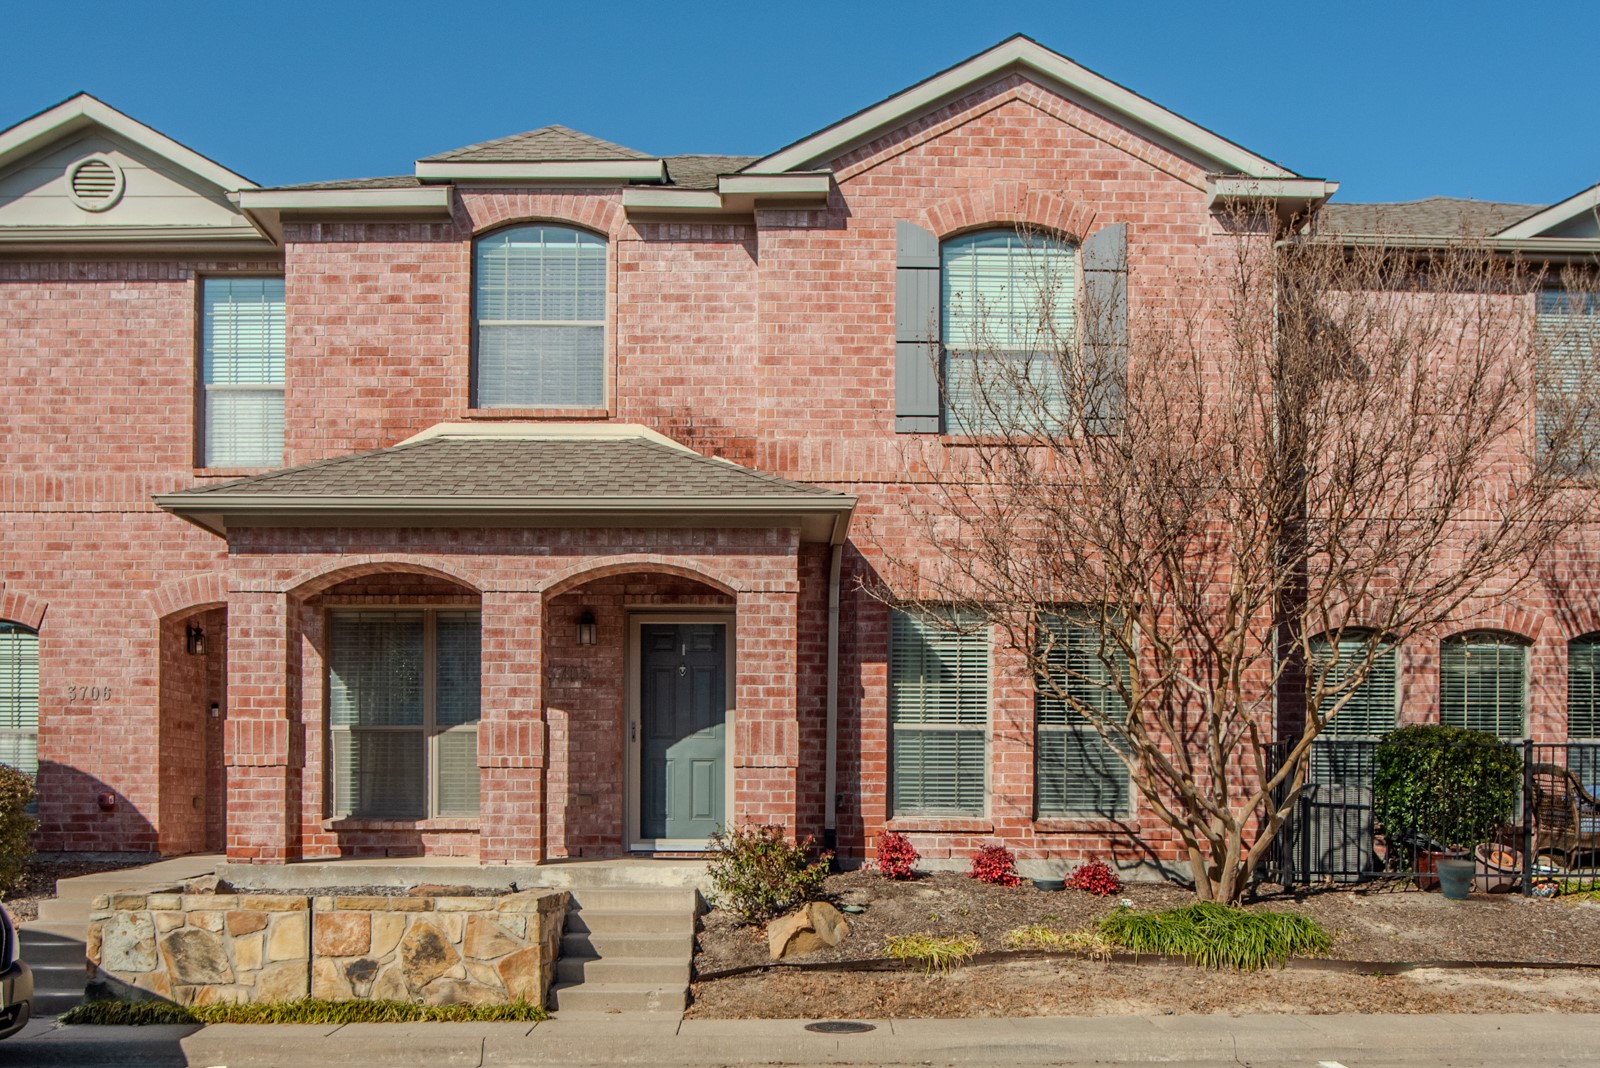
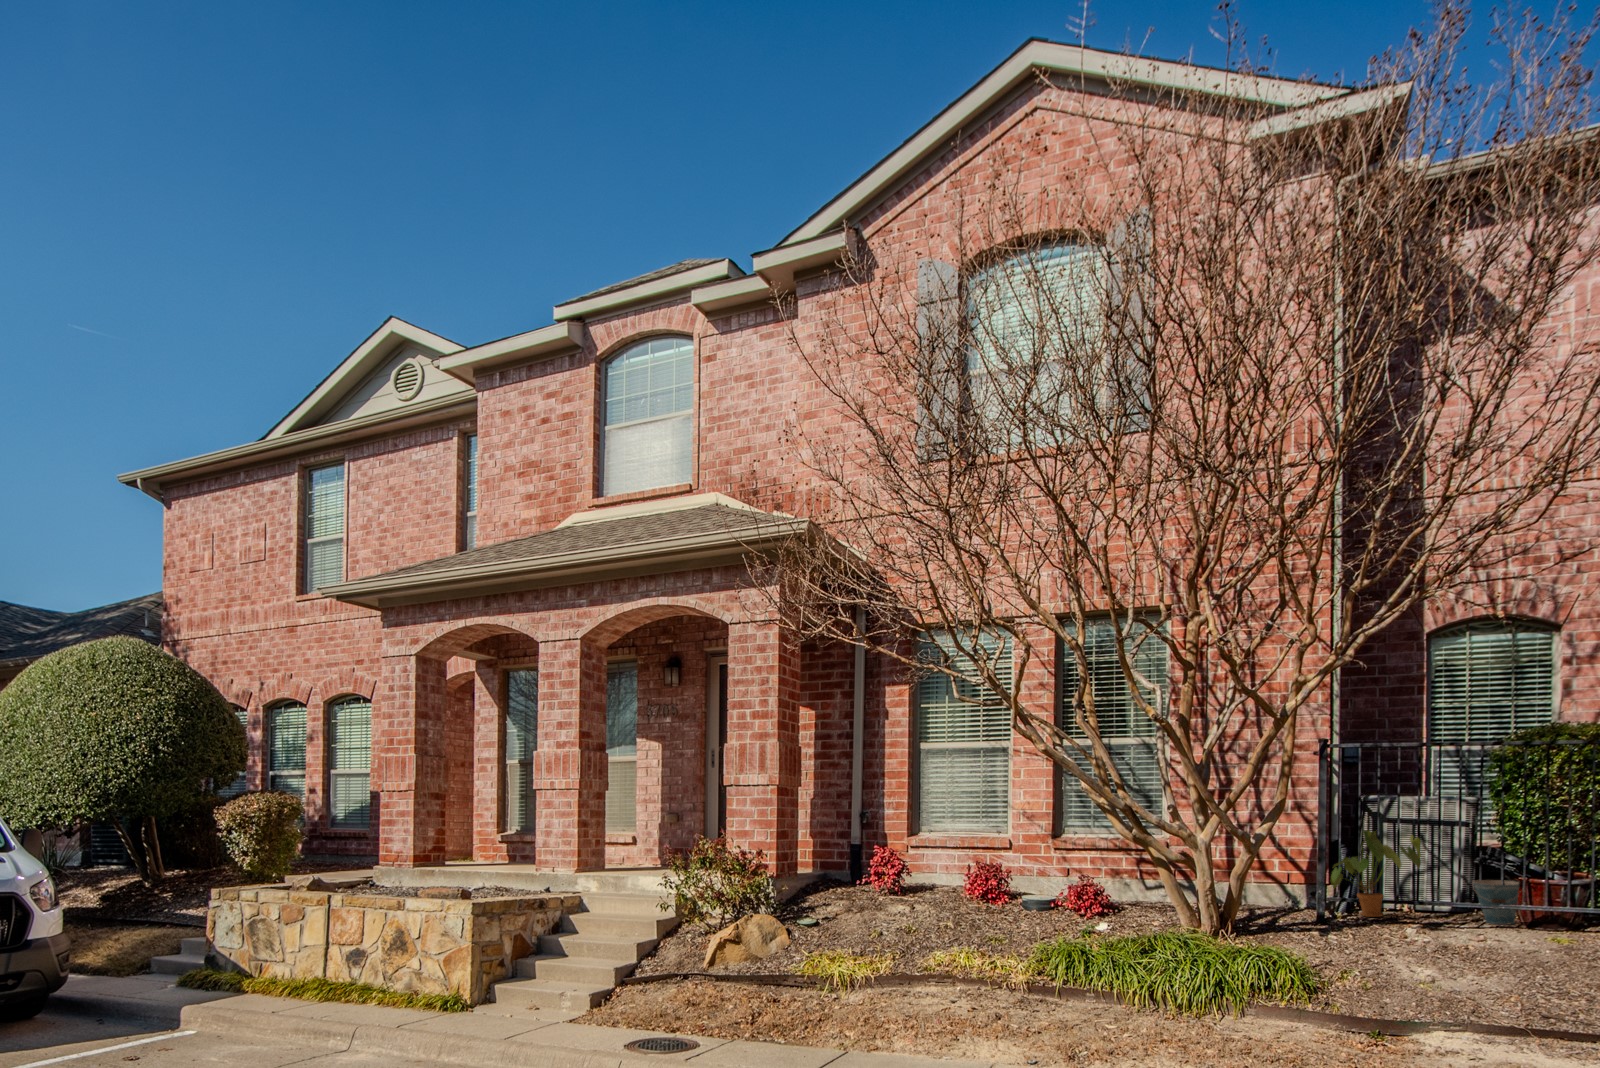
house plant: none [1314,815,1401,896] -> present [1331,830,1421,917]

